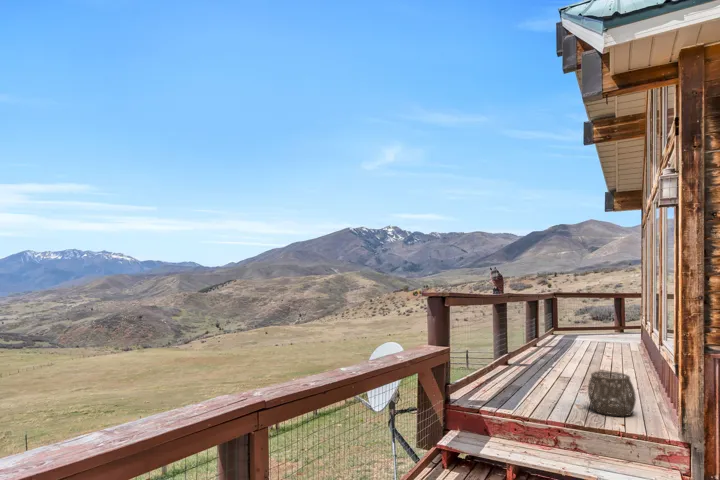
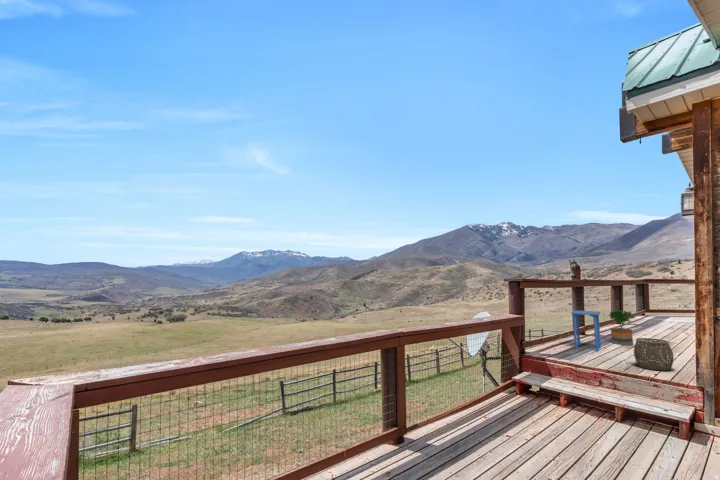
potted tree: none [540,331,571,377] -> present [610,310,635,345]
side table: none [503,335,537,390] -> present [571,311,601,351]

